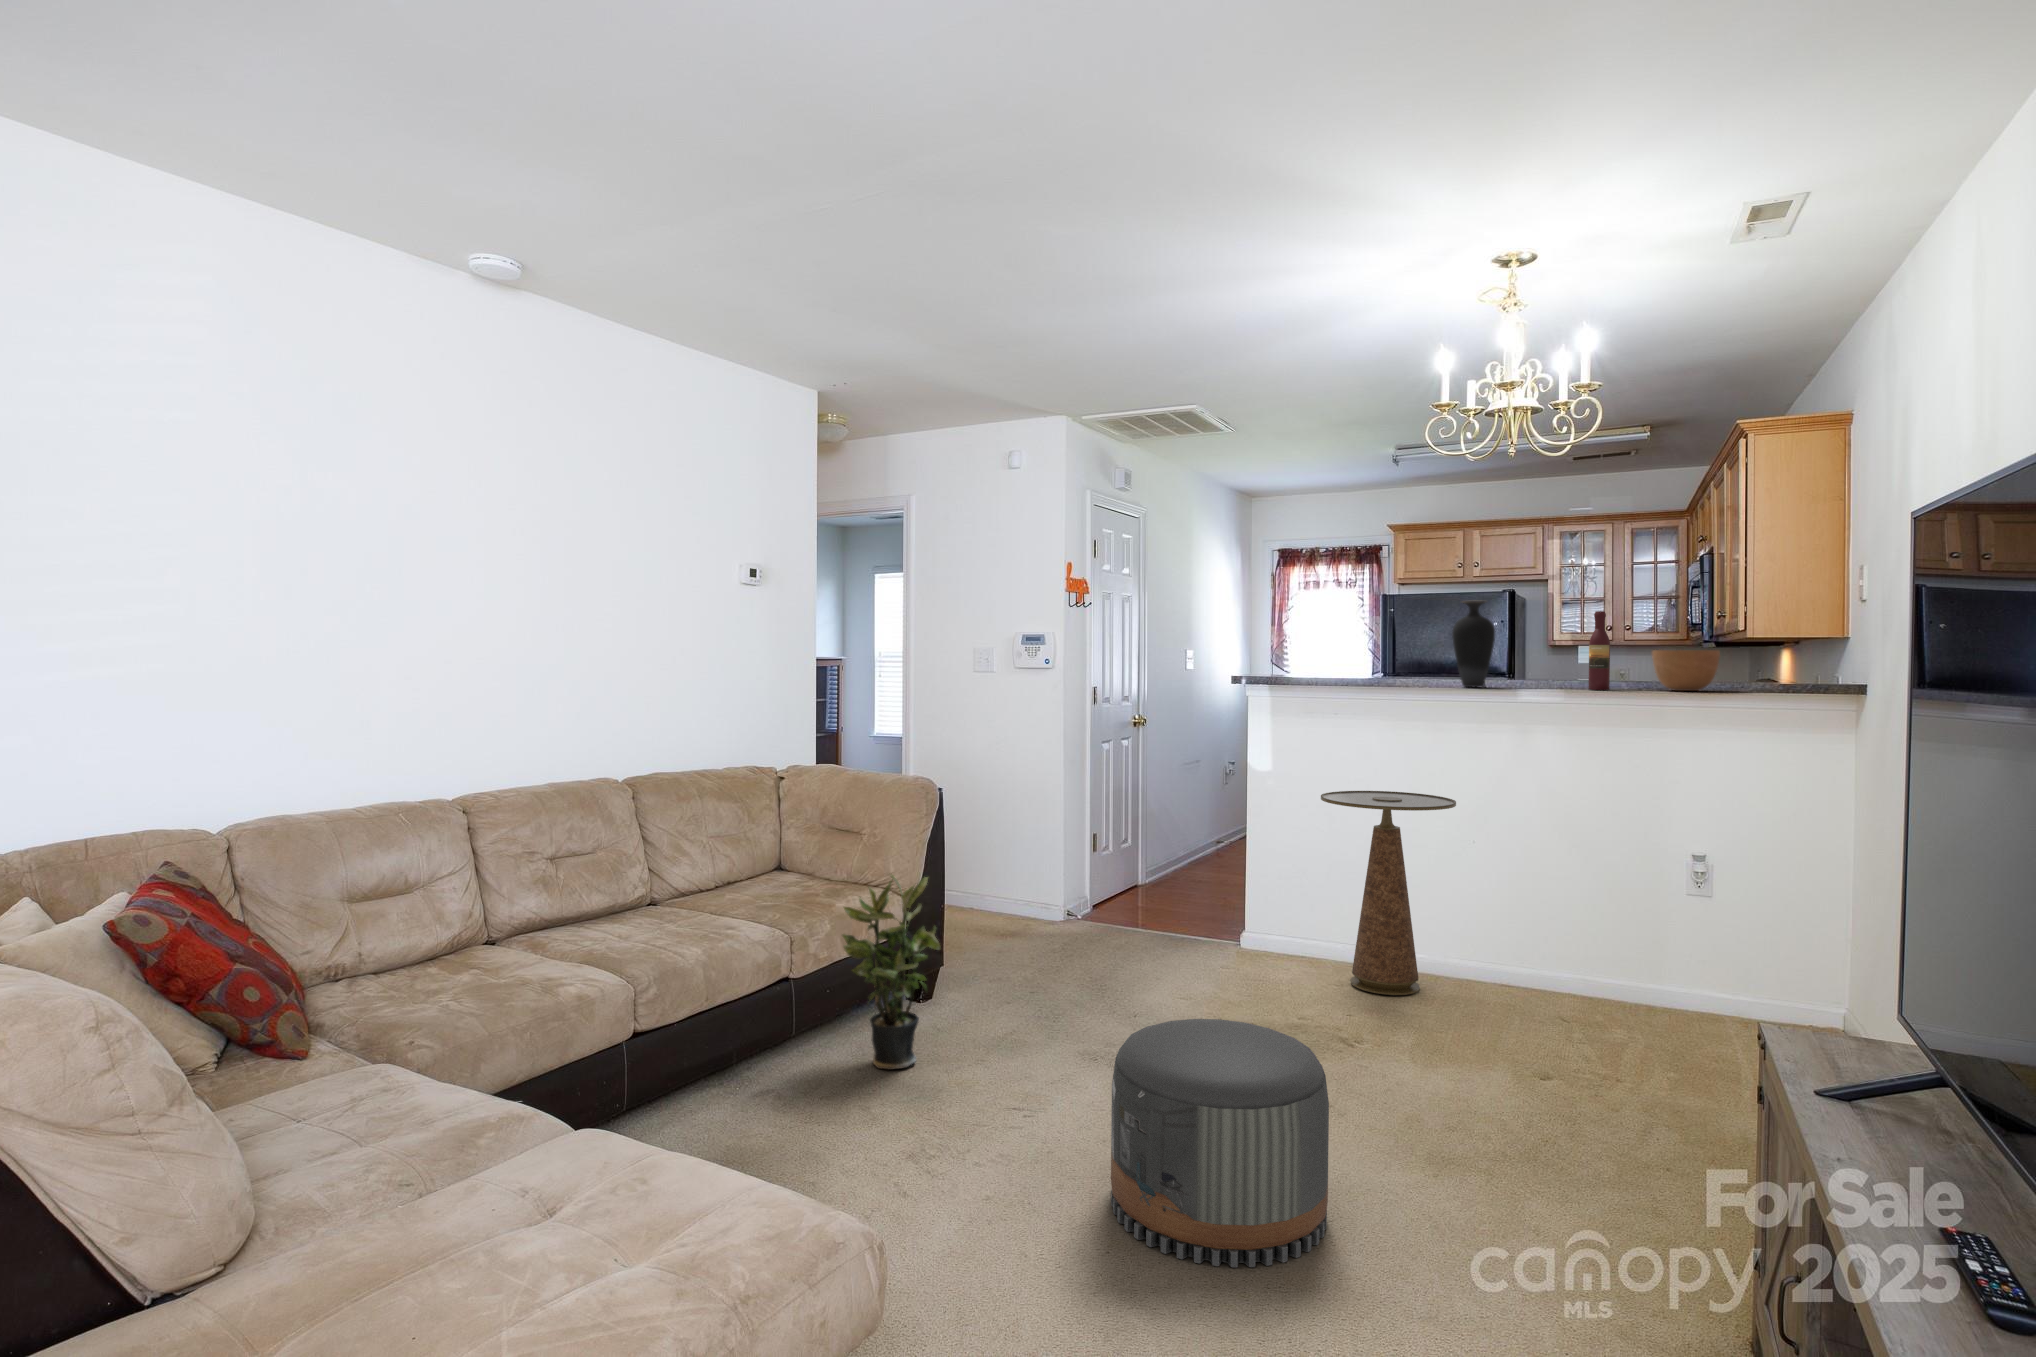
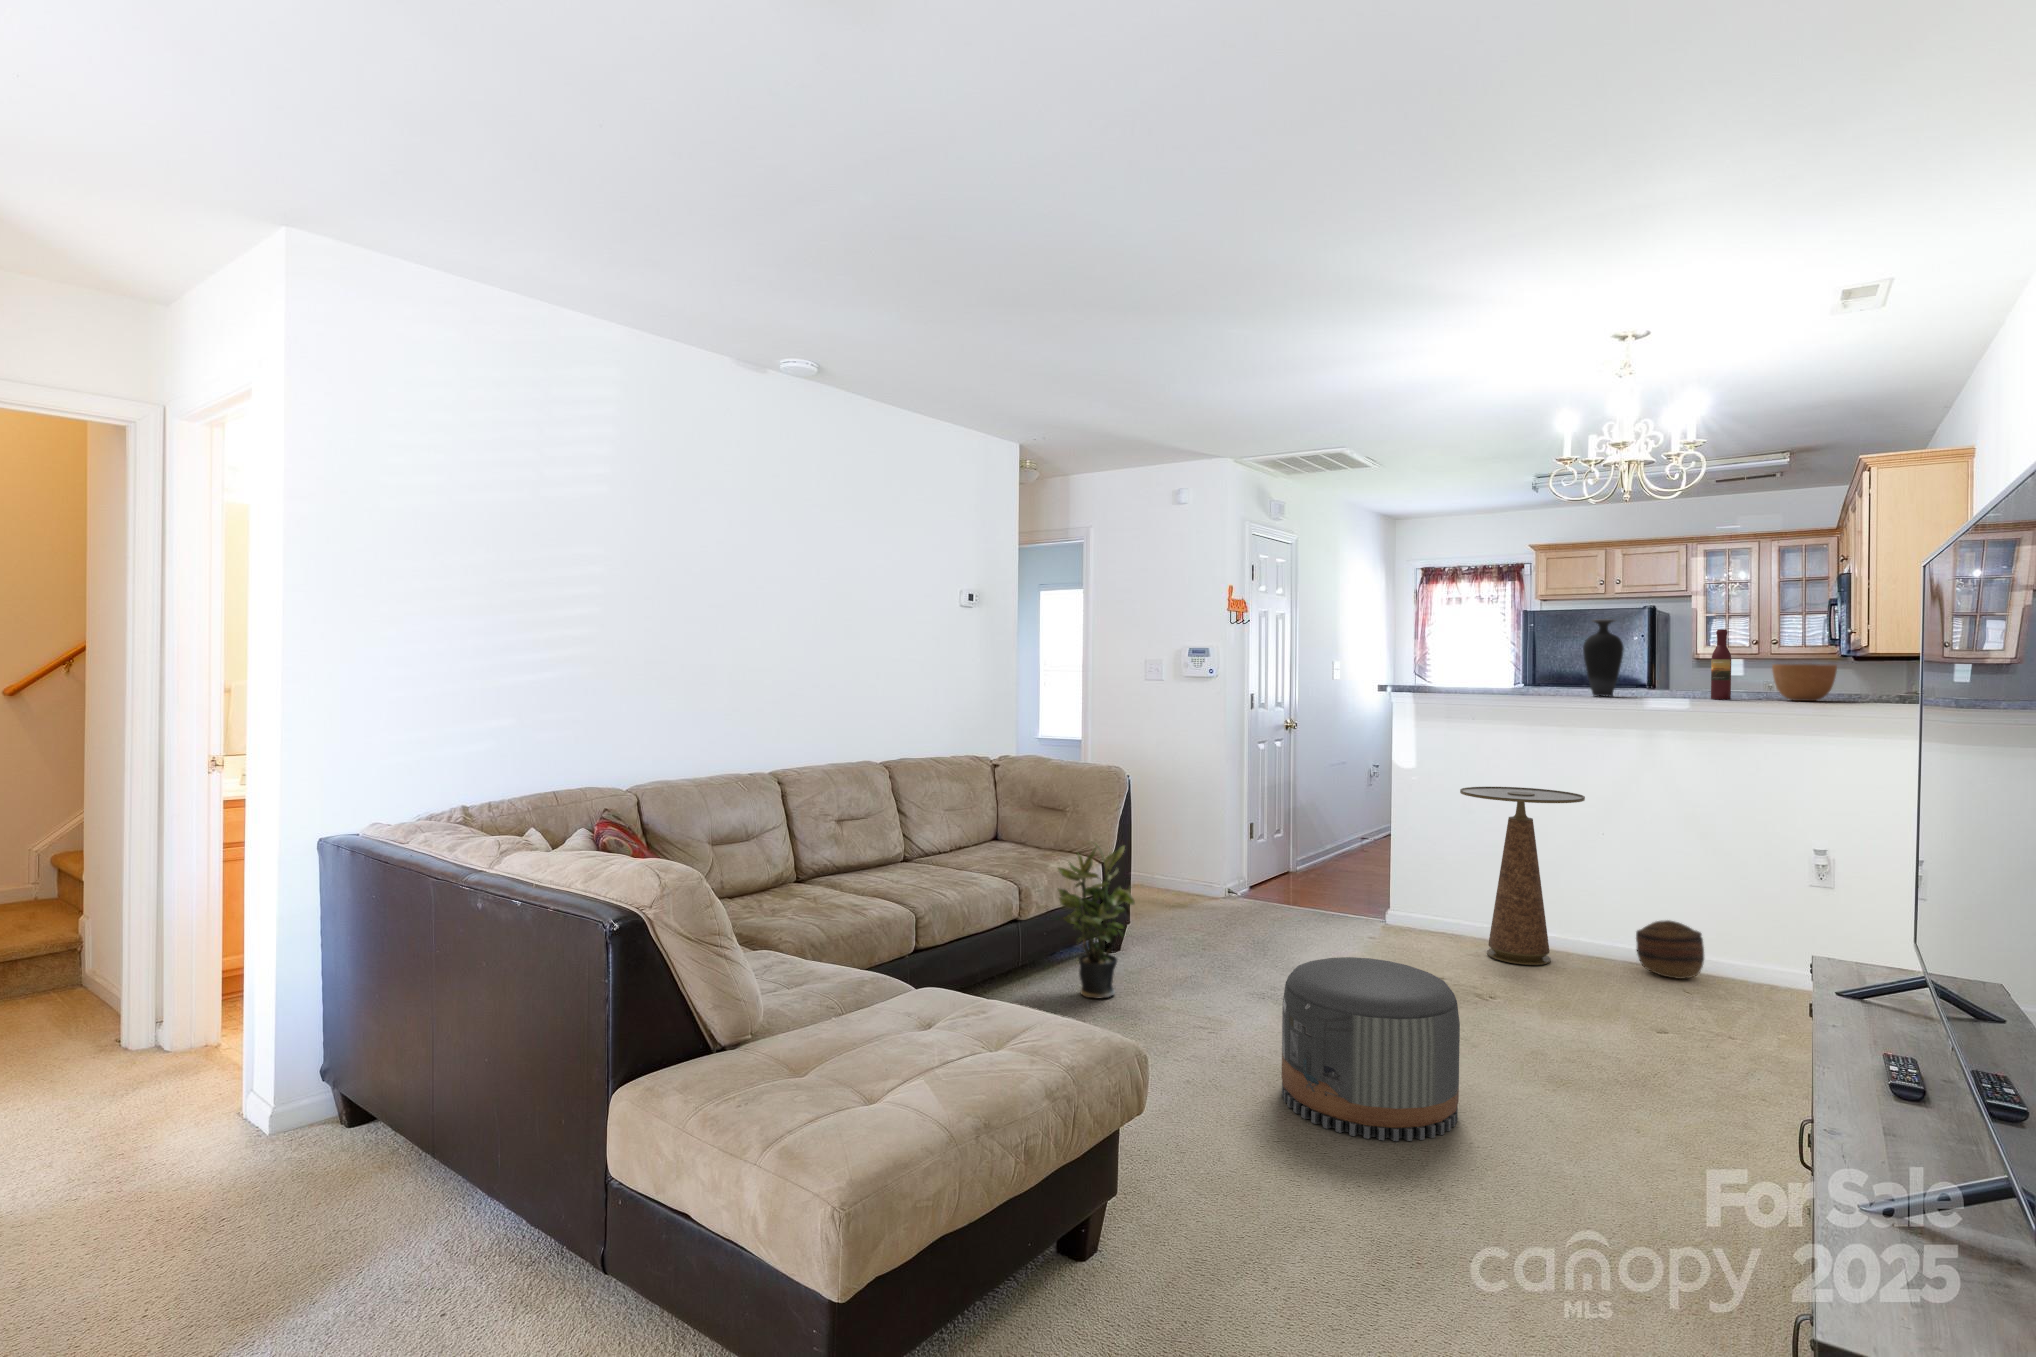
basket: none [1510,939,1583,1005] -> present [1636,920,1704,979]

